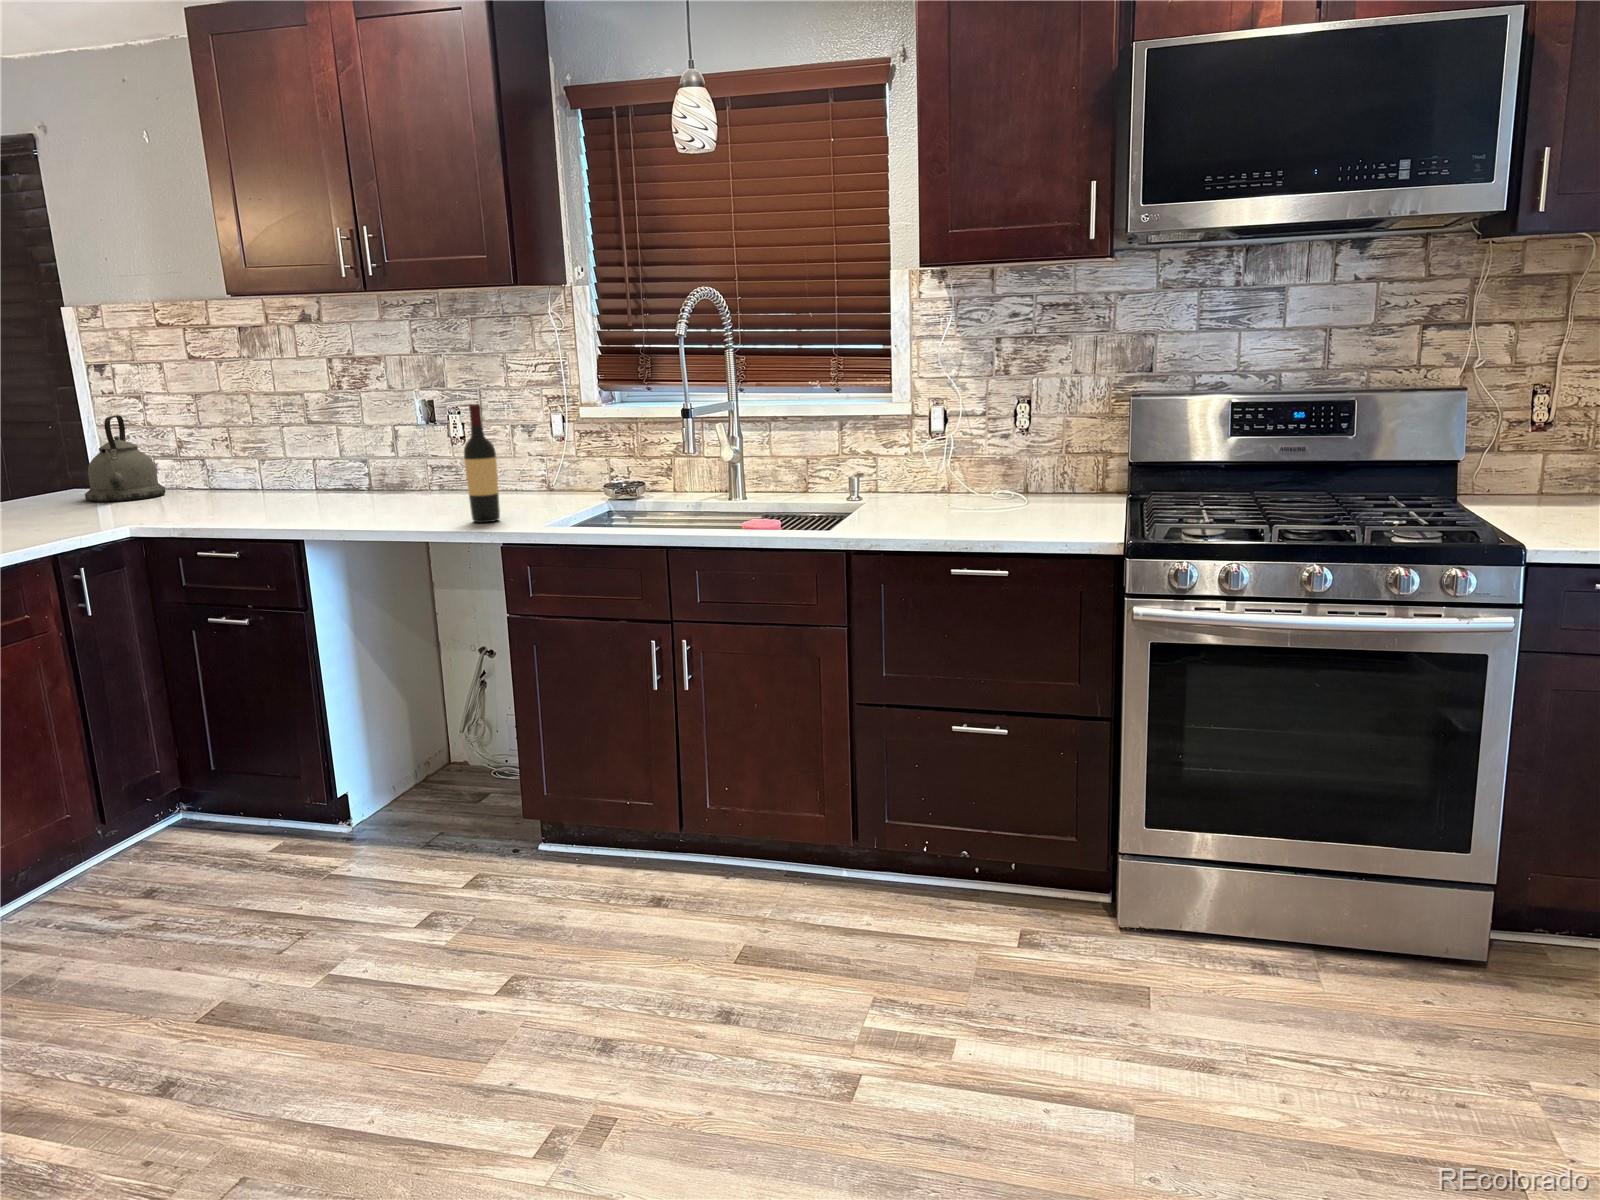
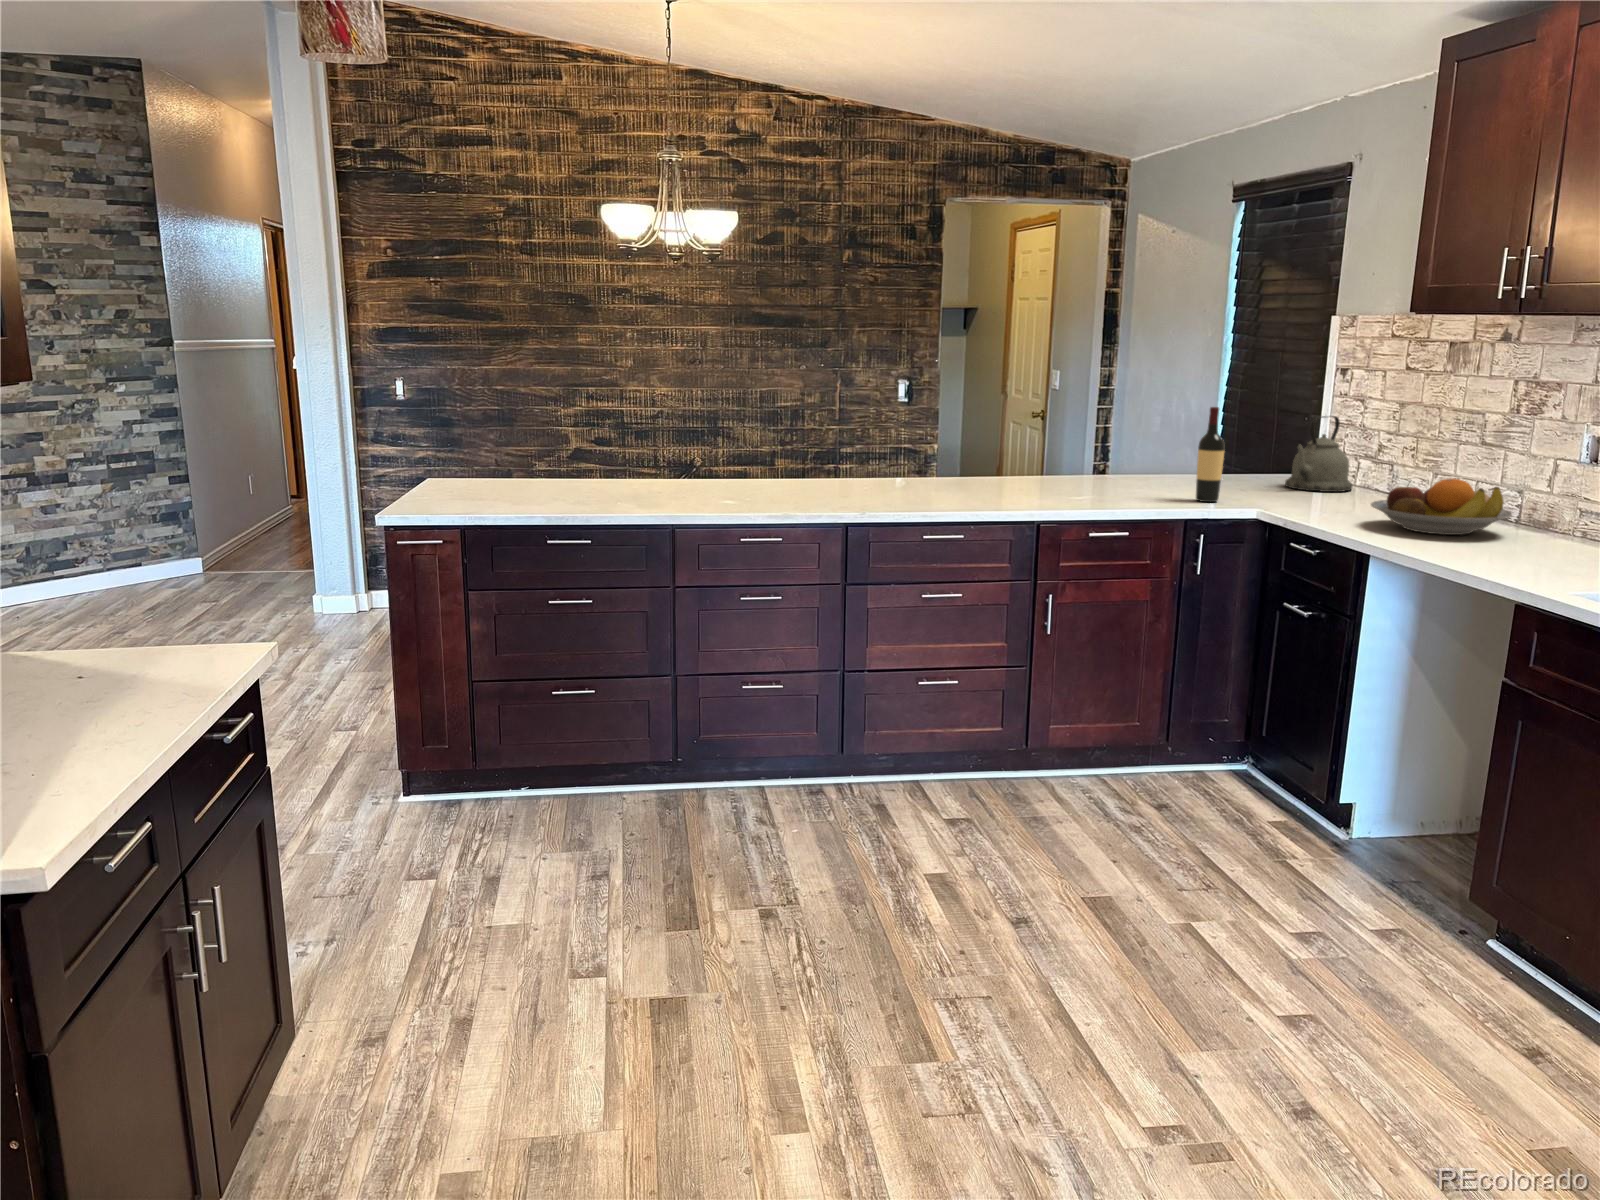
wine bottle: present [464,404,500,523] -> present [1196,407,1225,502]
fruit bowl: none [261,455,393,512] -> present [1371,479,1512,535]

